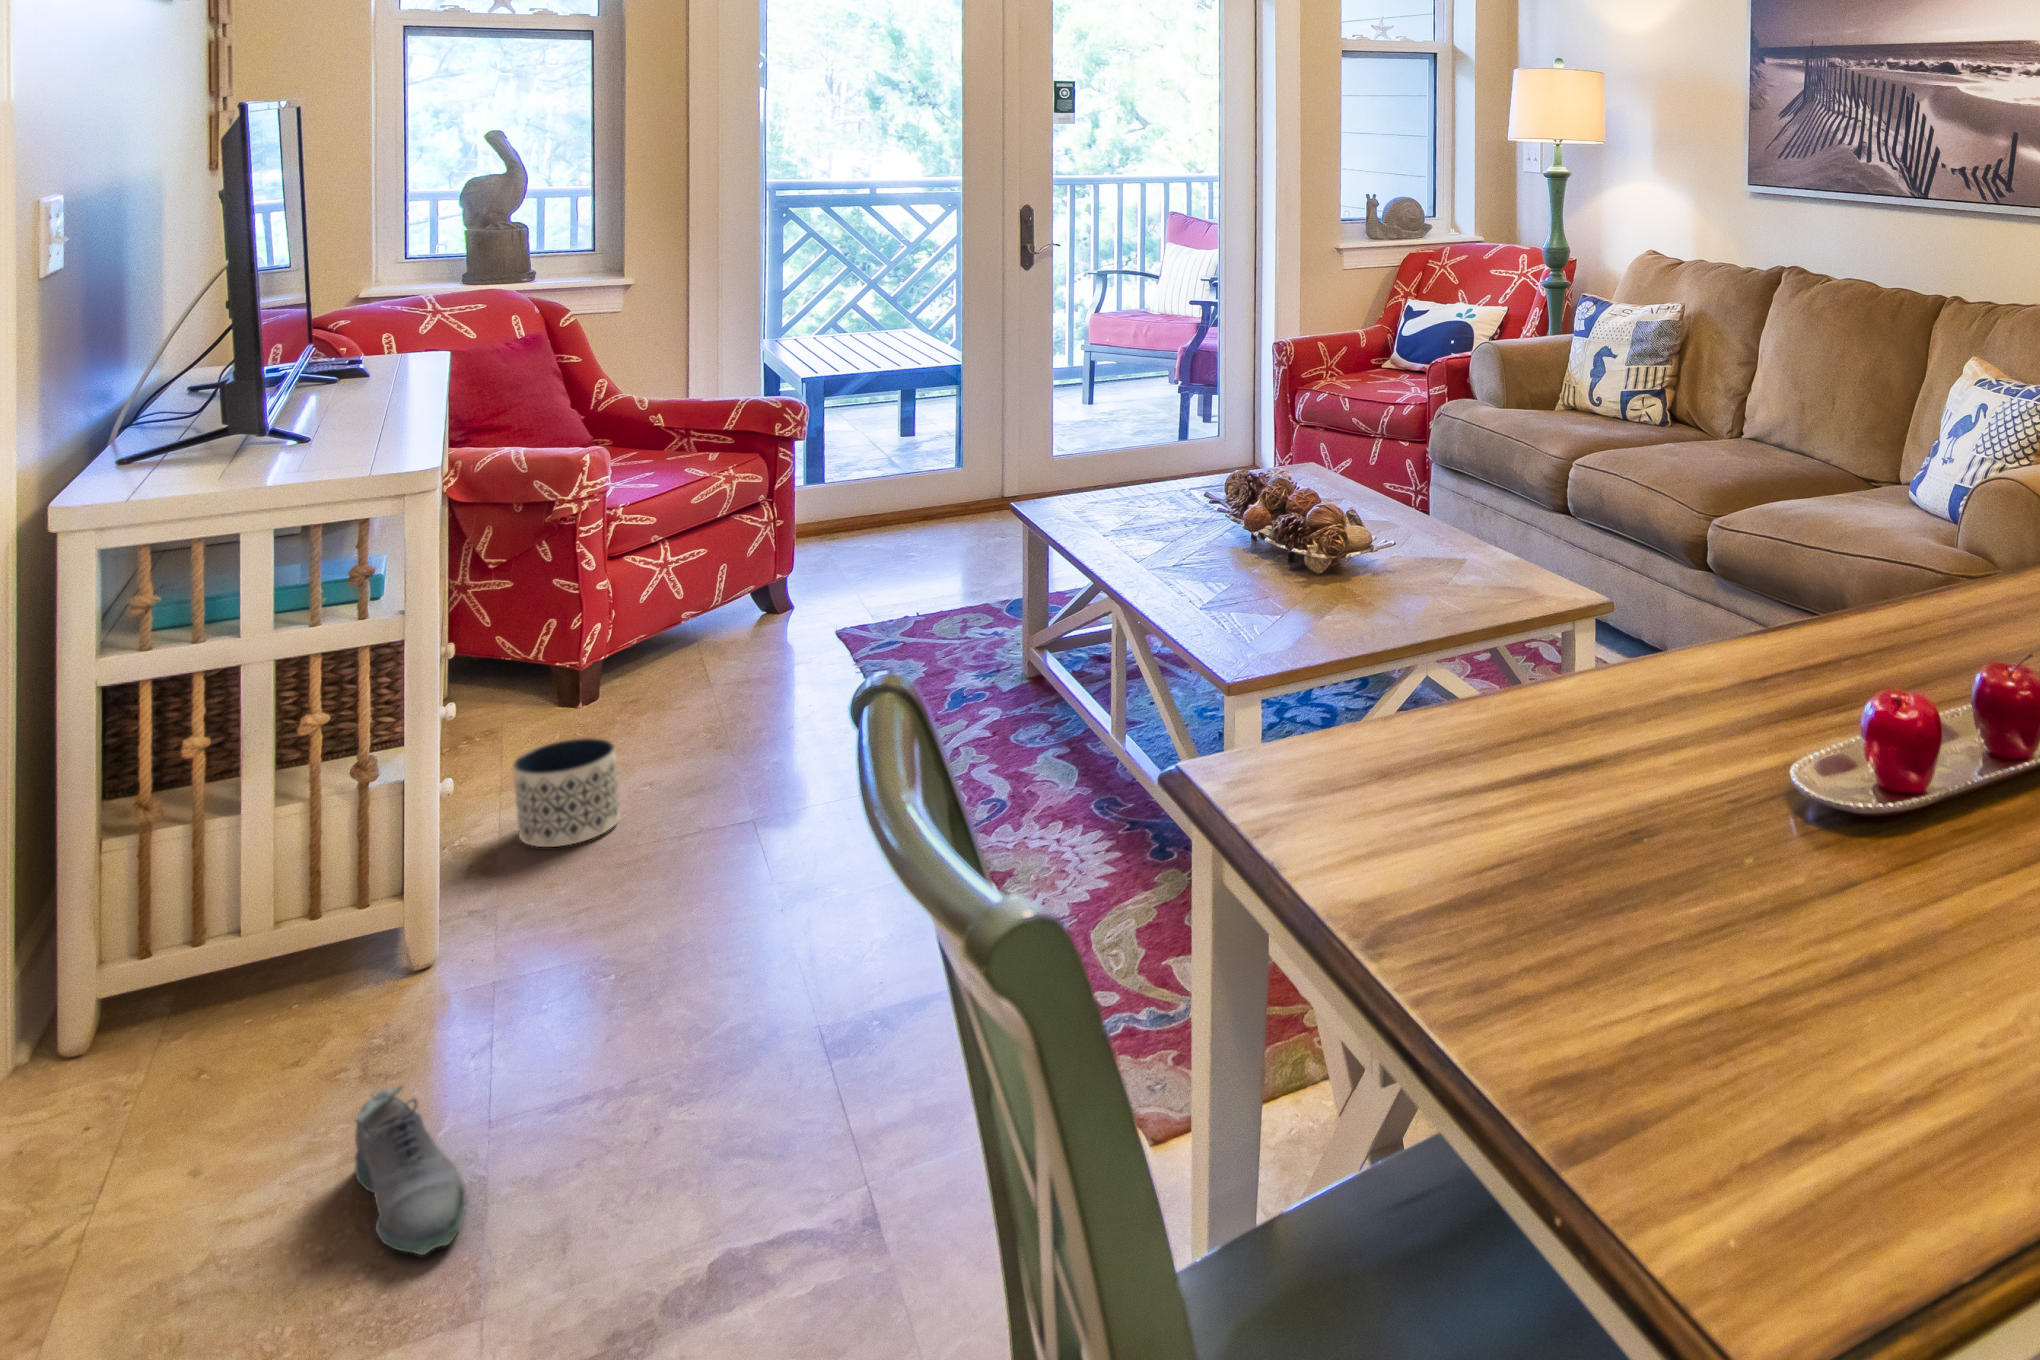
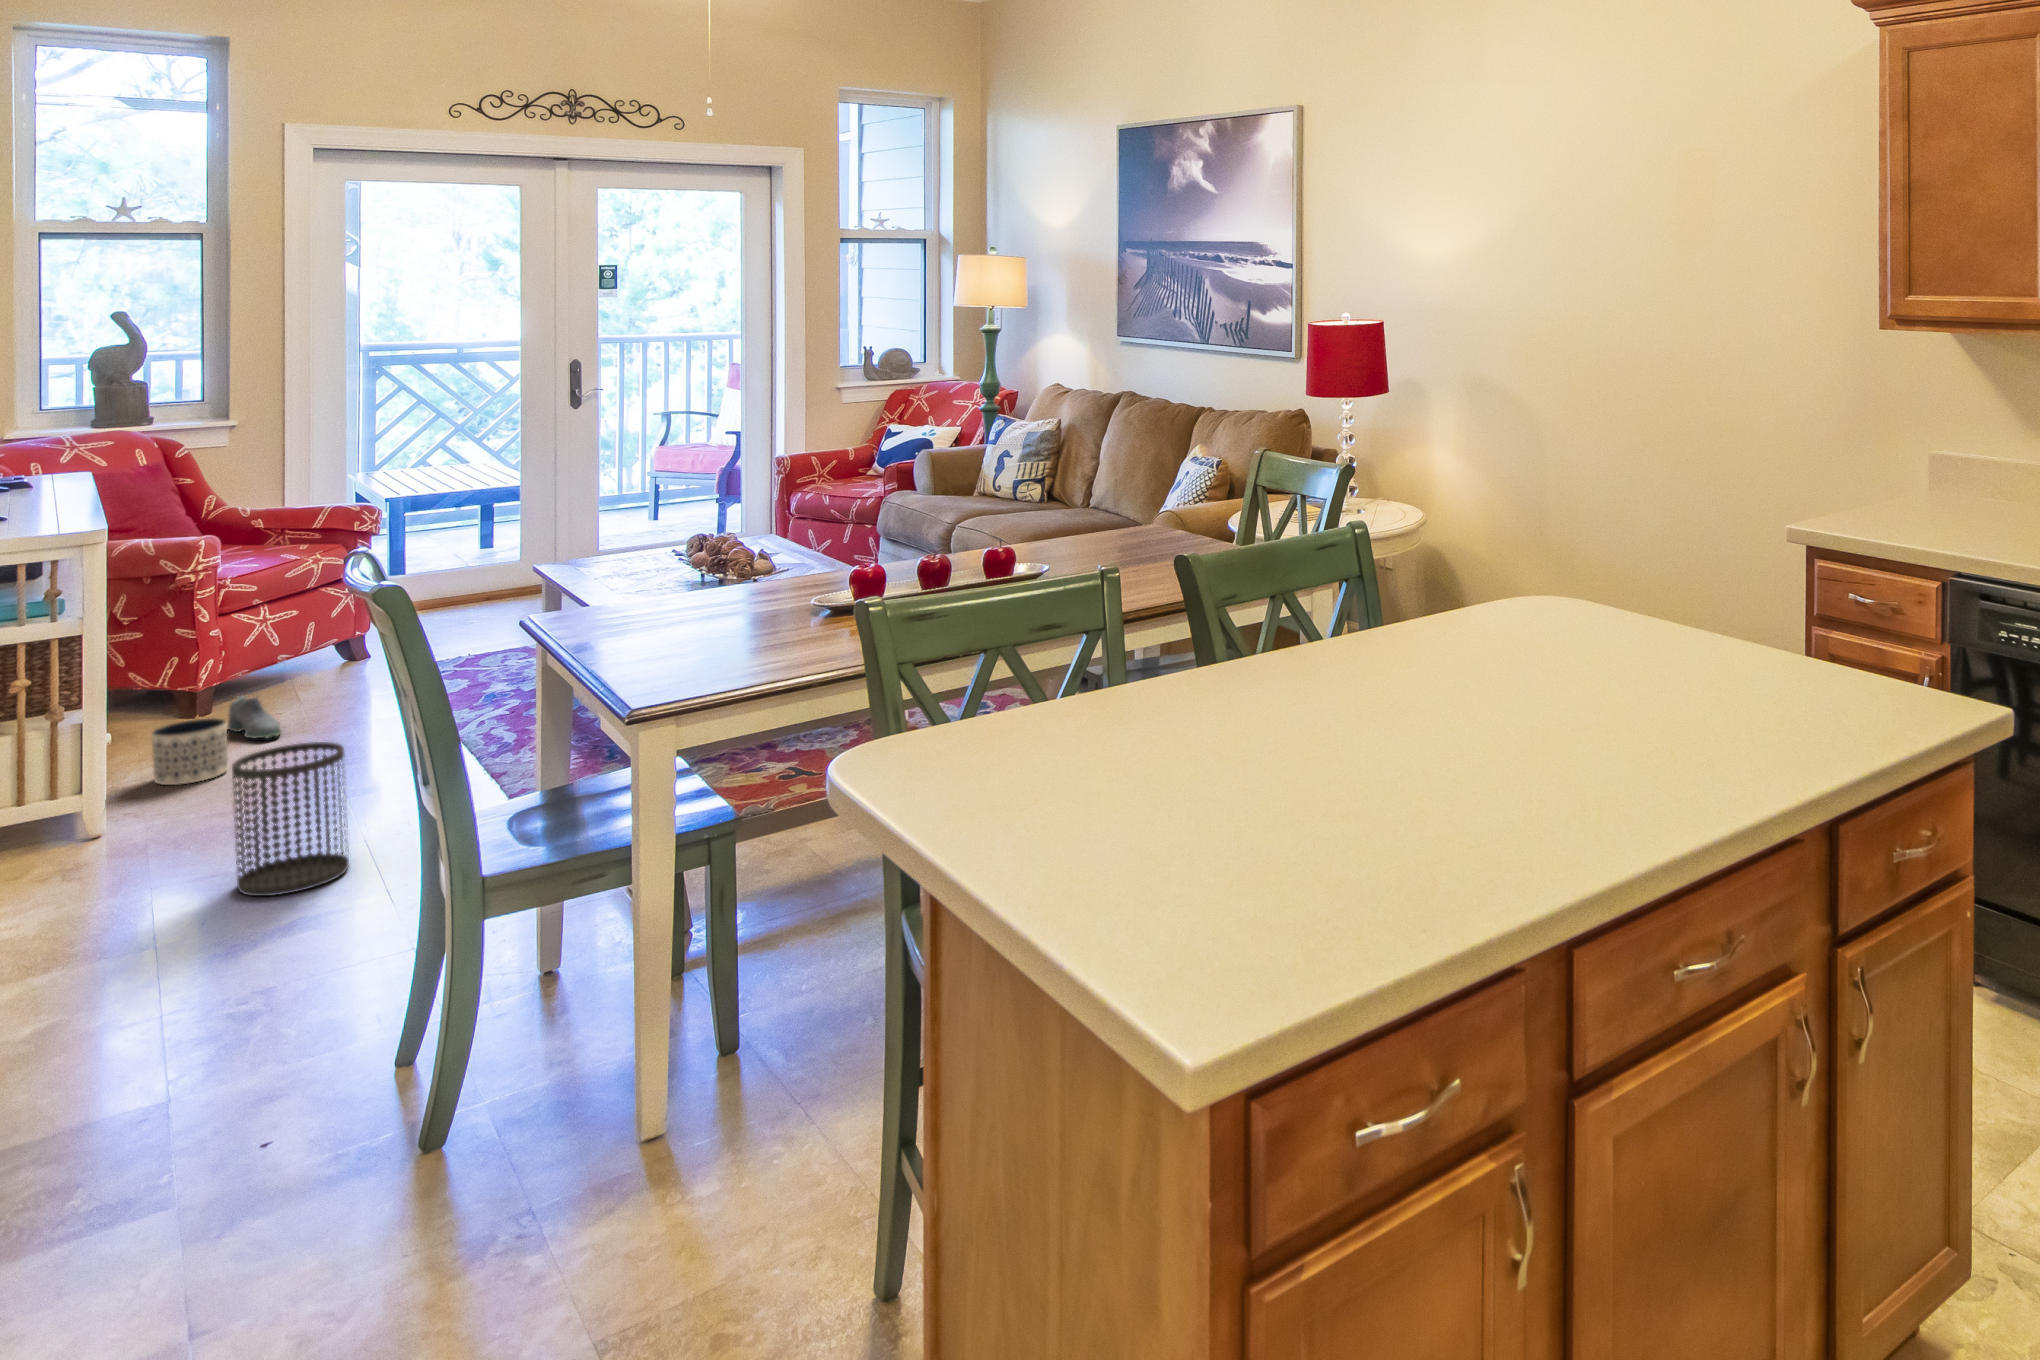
wastebasket: none [600,877,796,1183] -> present [232,742,349,896]
shoe: present [355,1085,466,1255] -> present [228,696,281,738]

